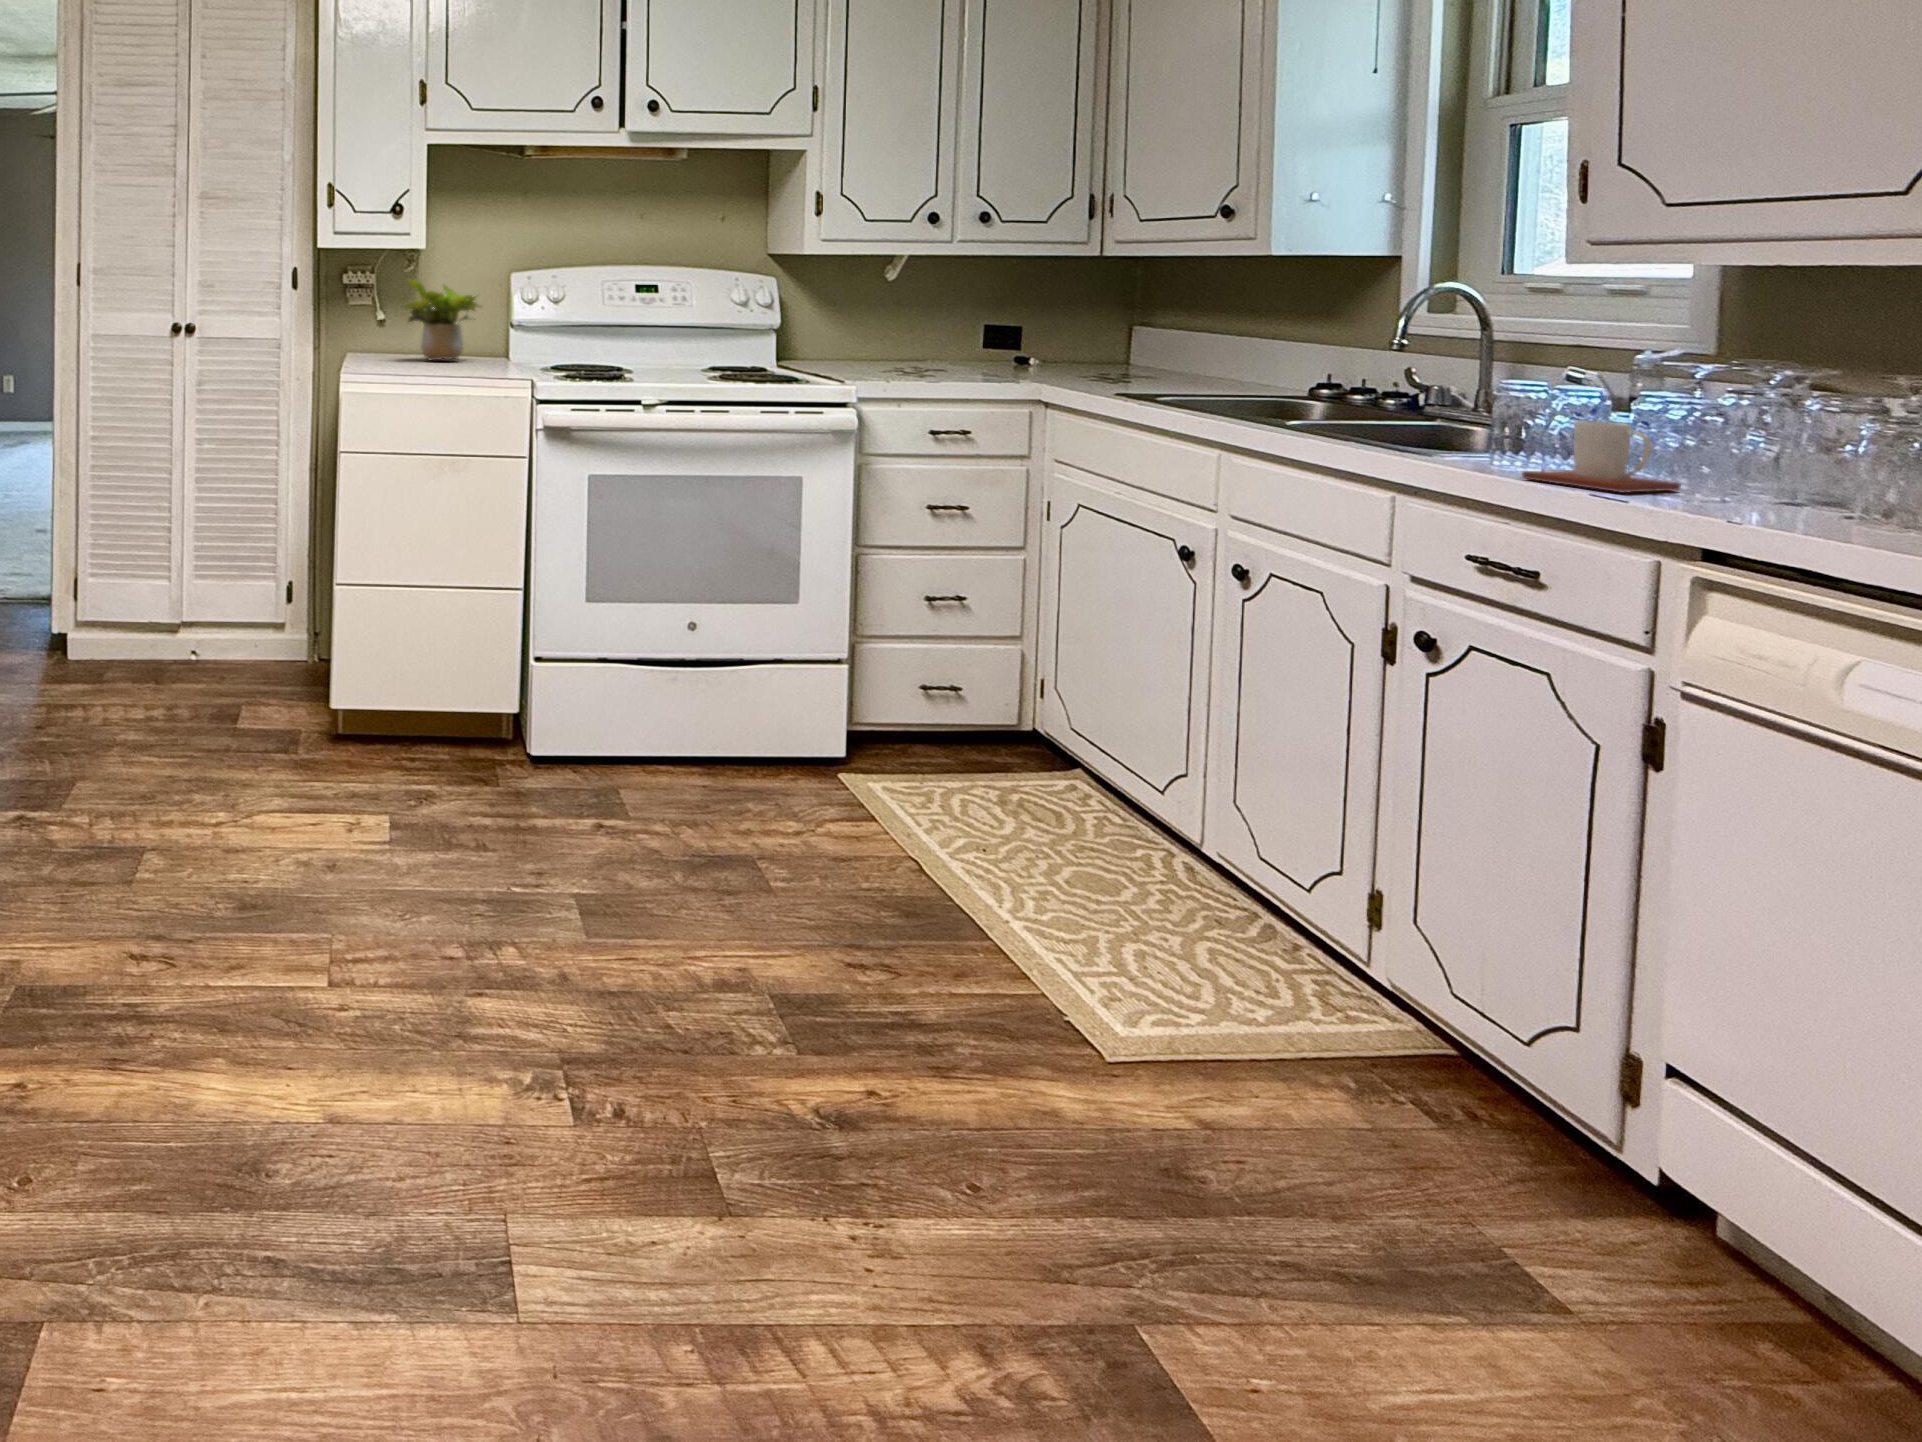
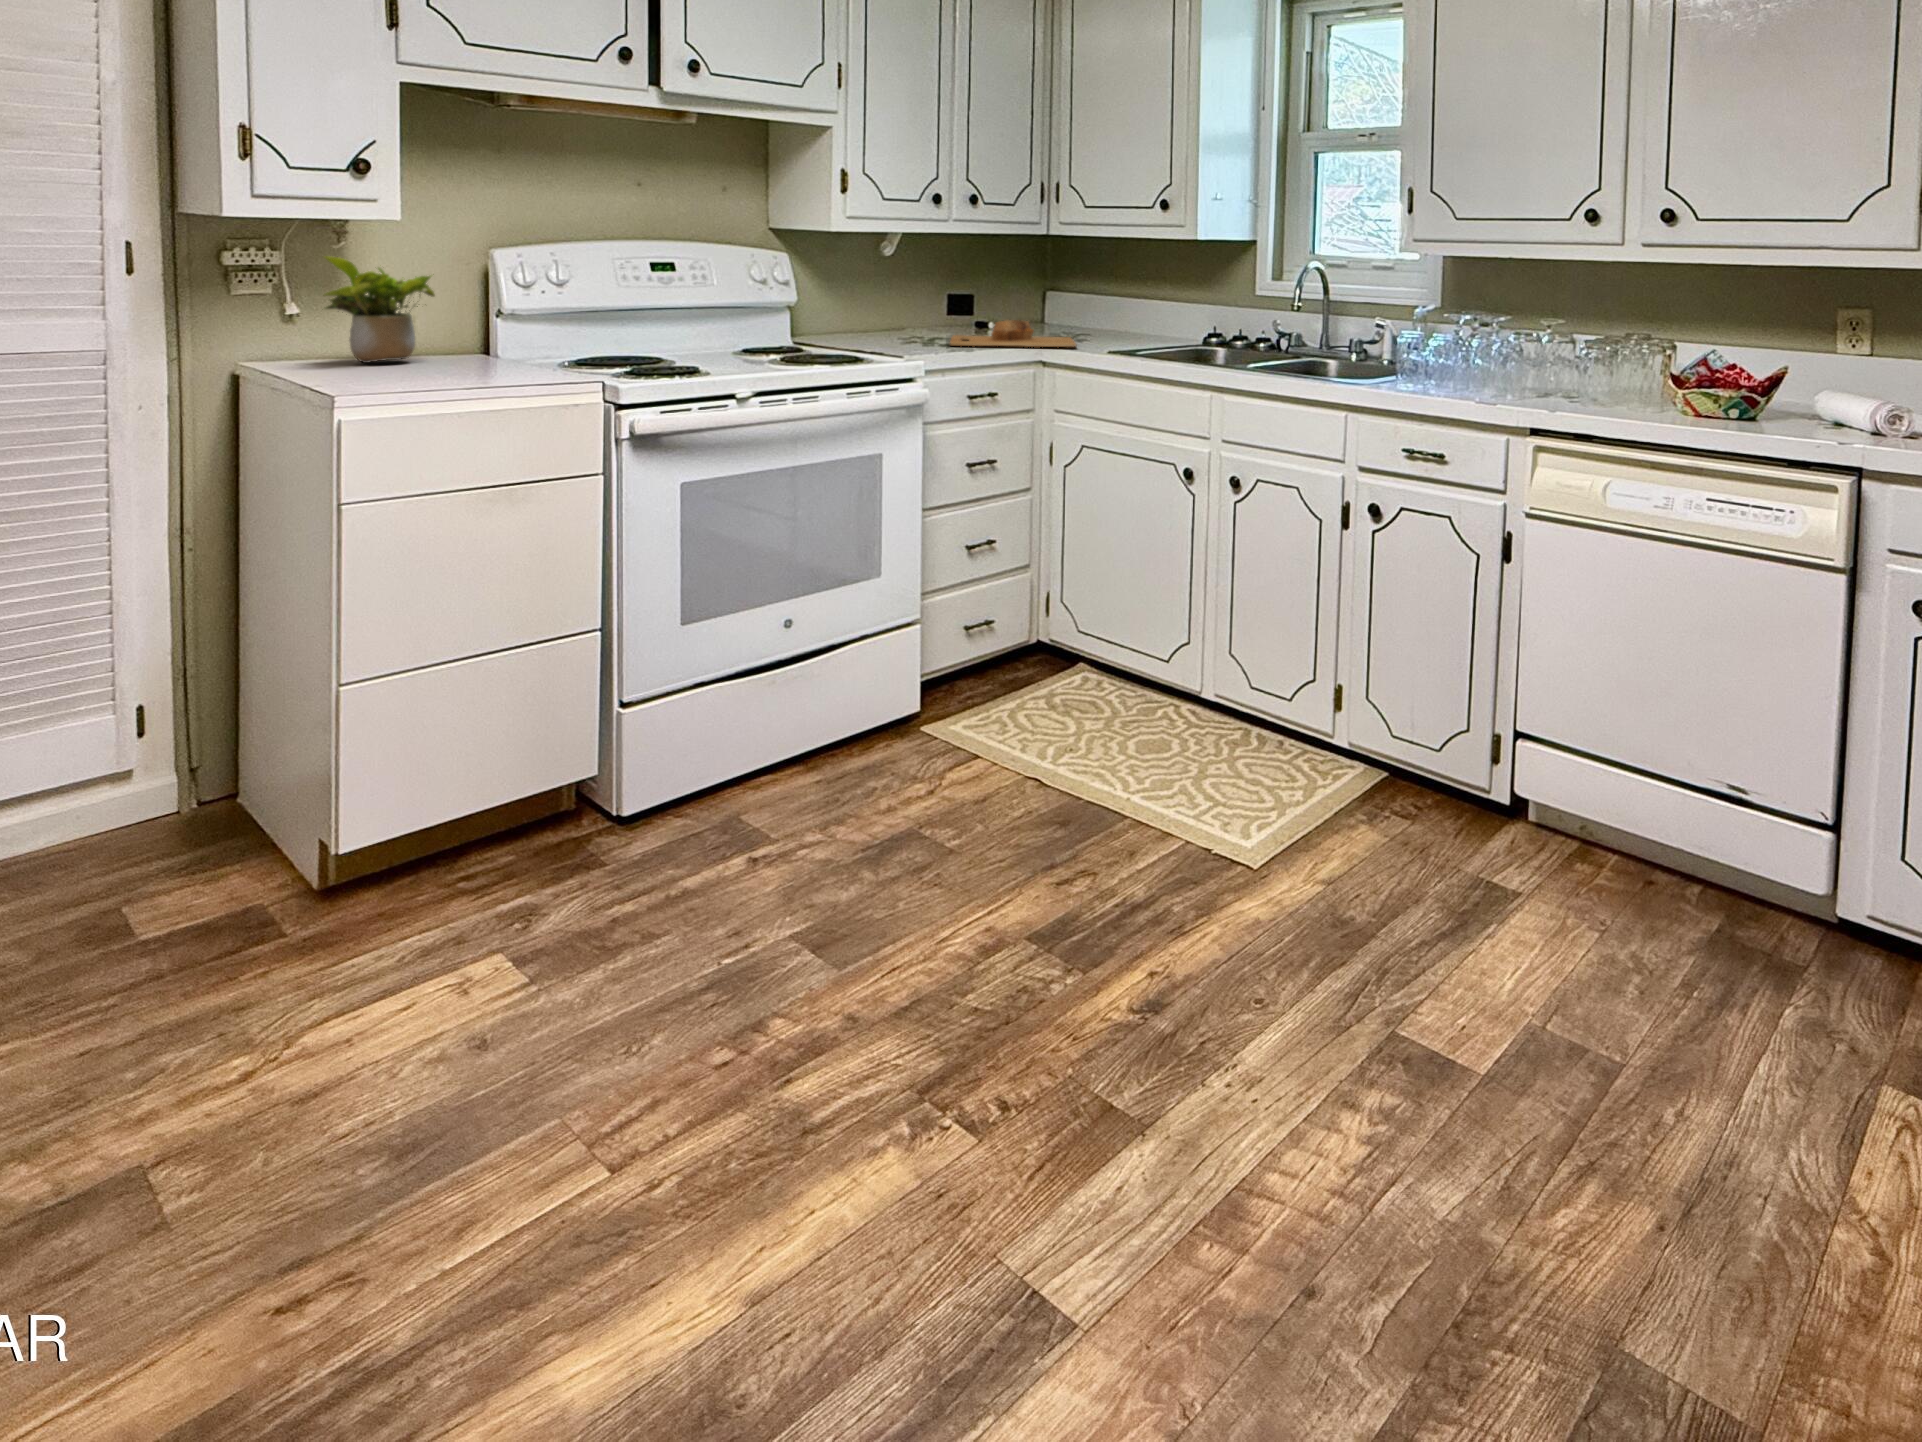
cutting board: none [943,354,1120,389] -> present [950,320,1076,347]
mug: present [1522,420,1681,493] -> none [1430,362,1492,406]

